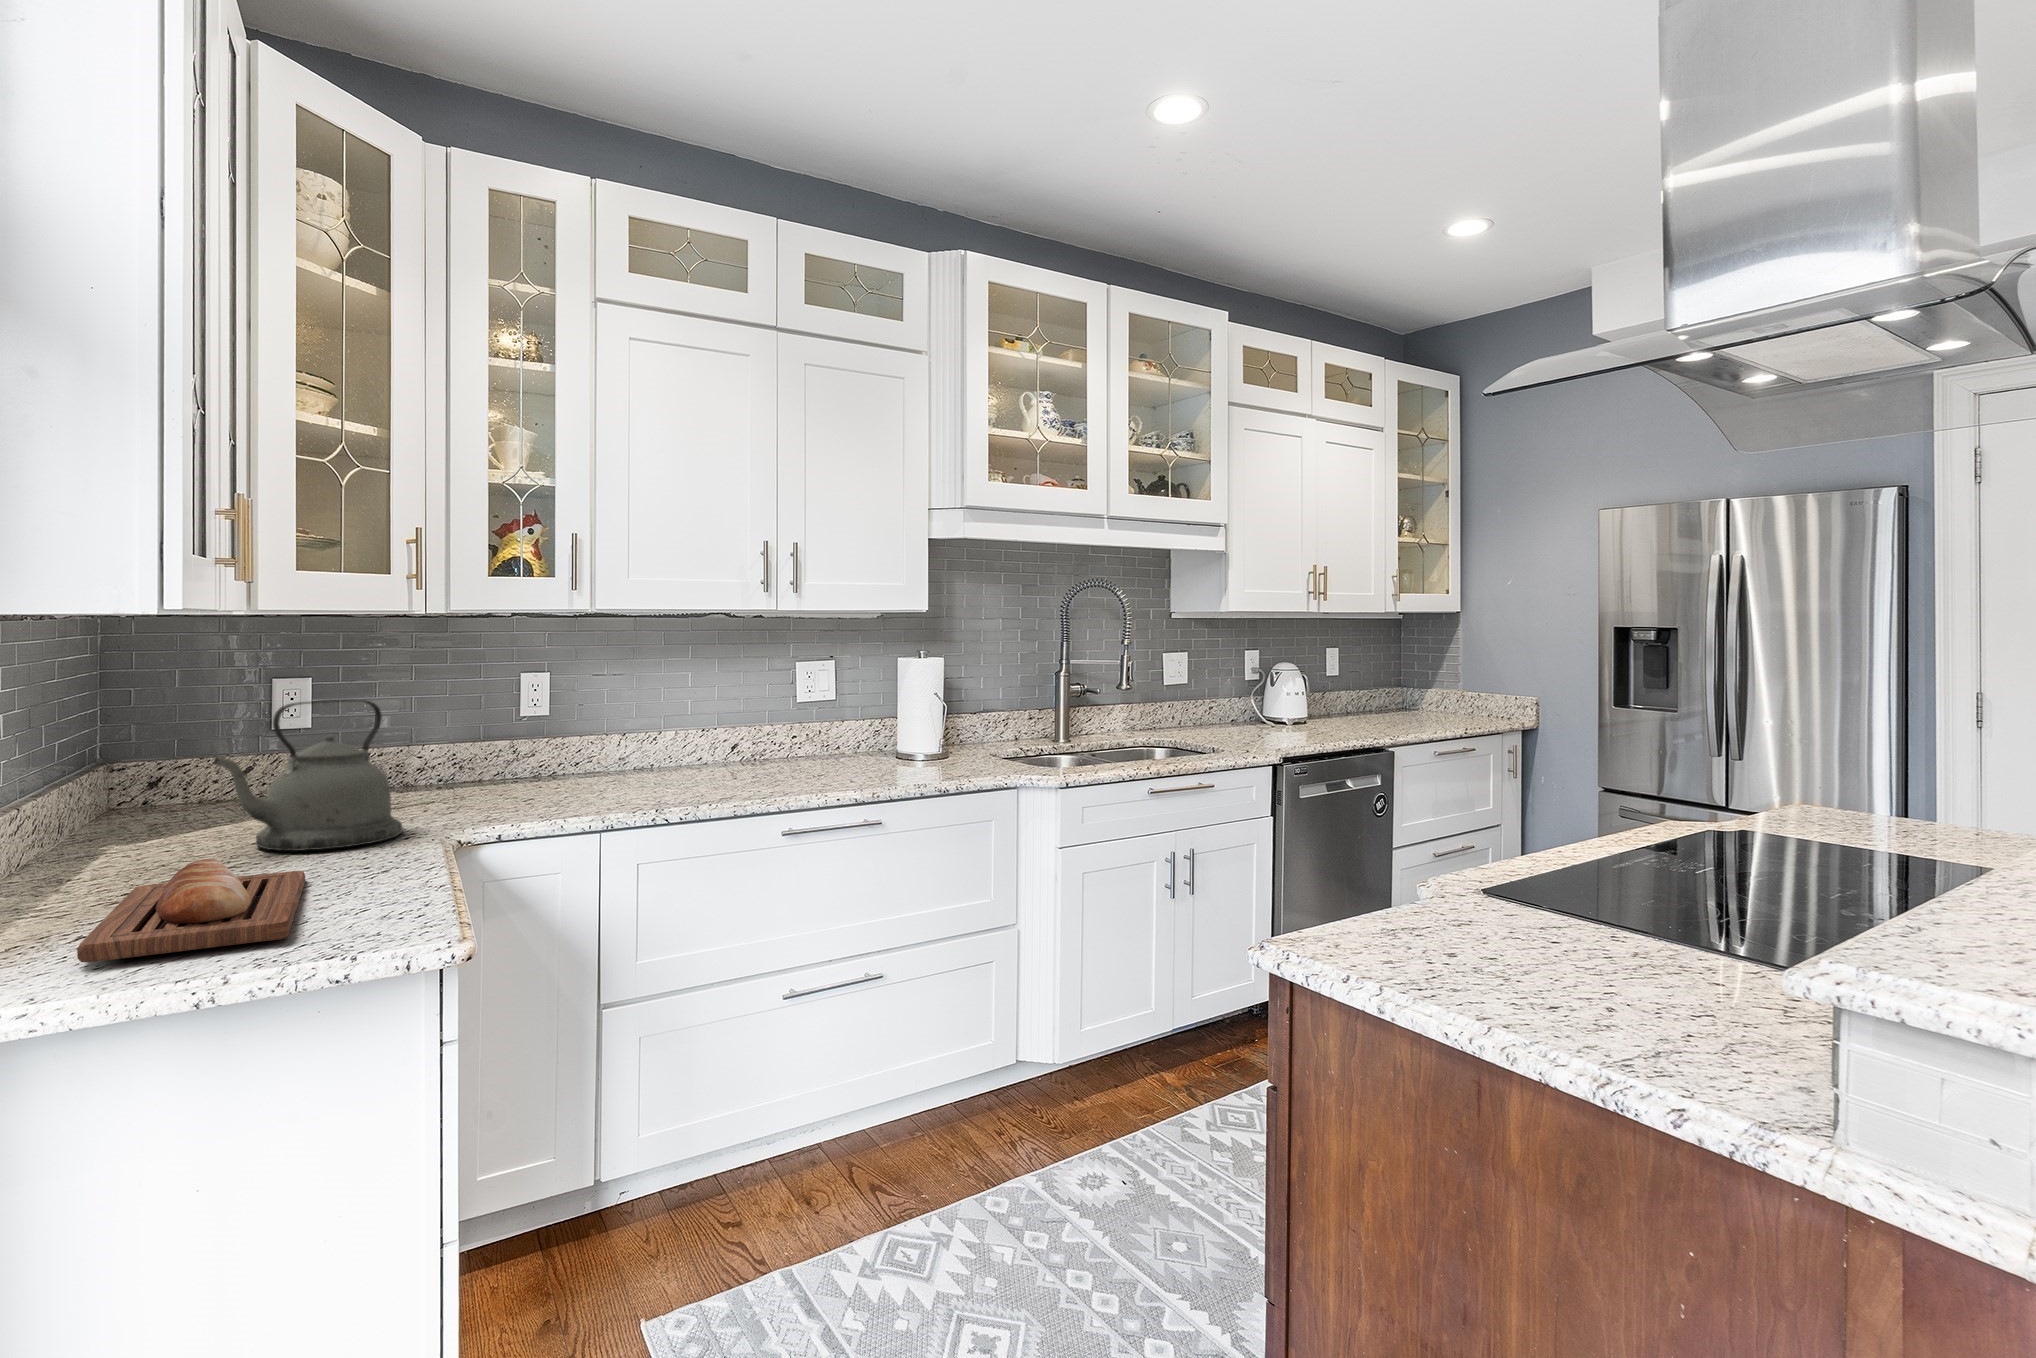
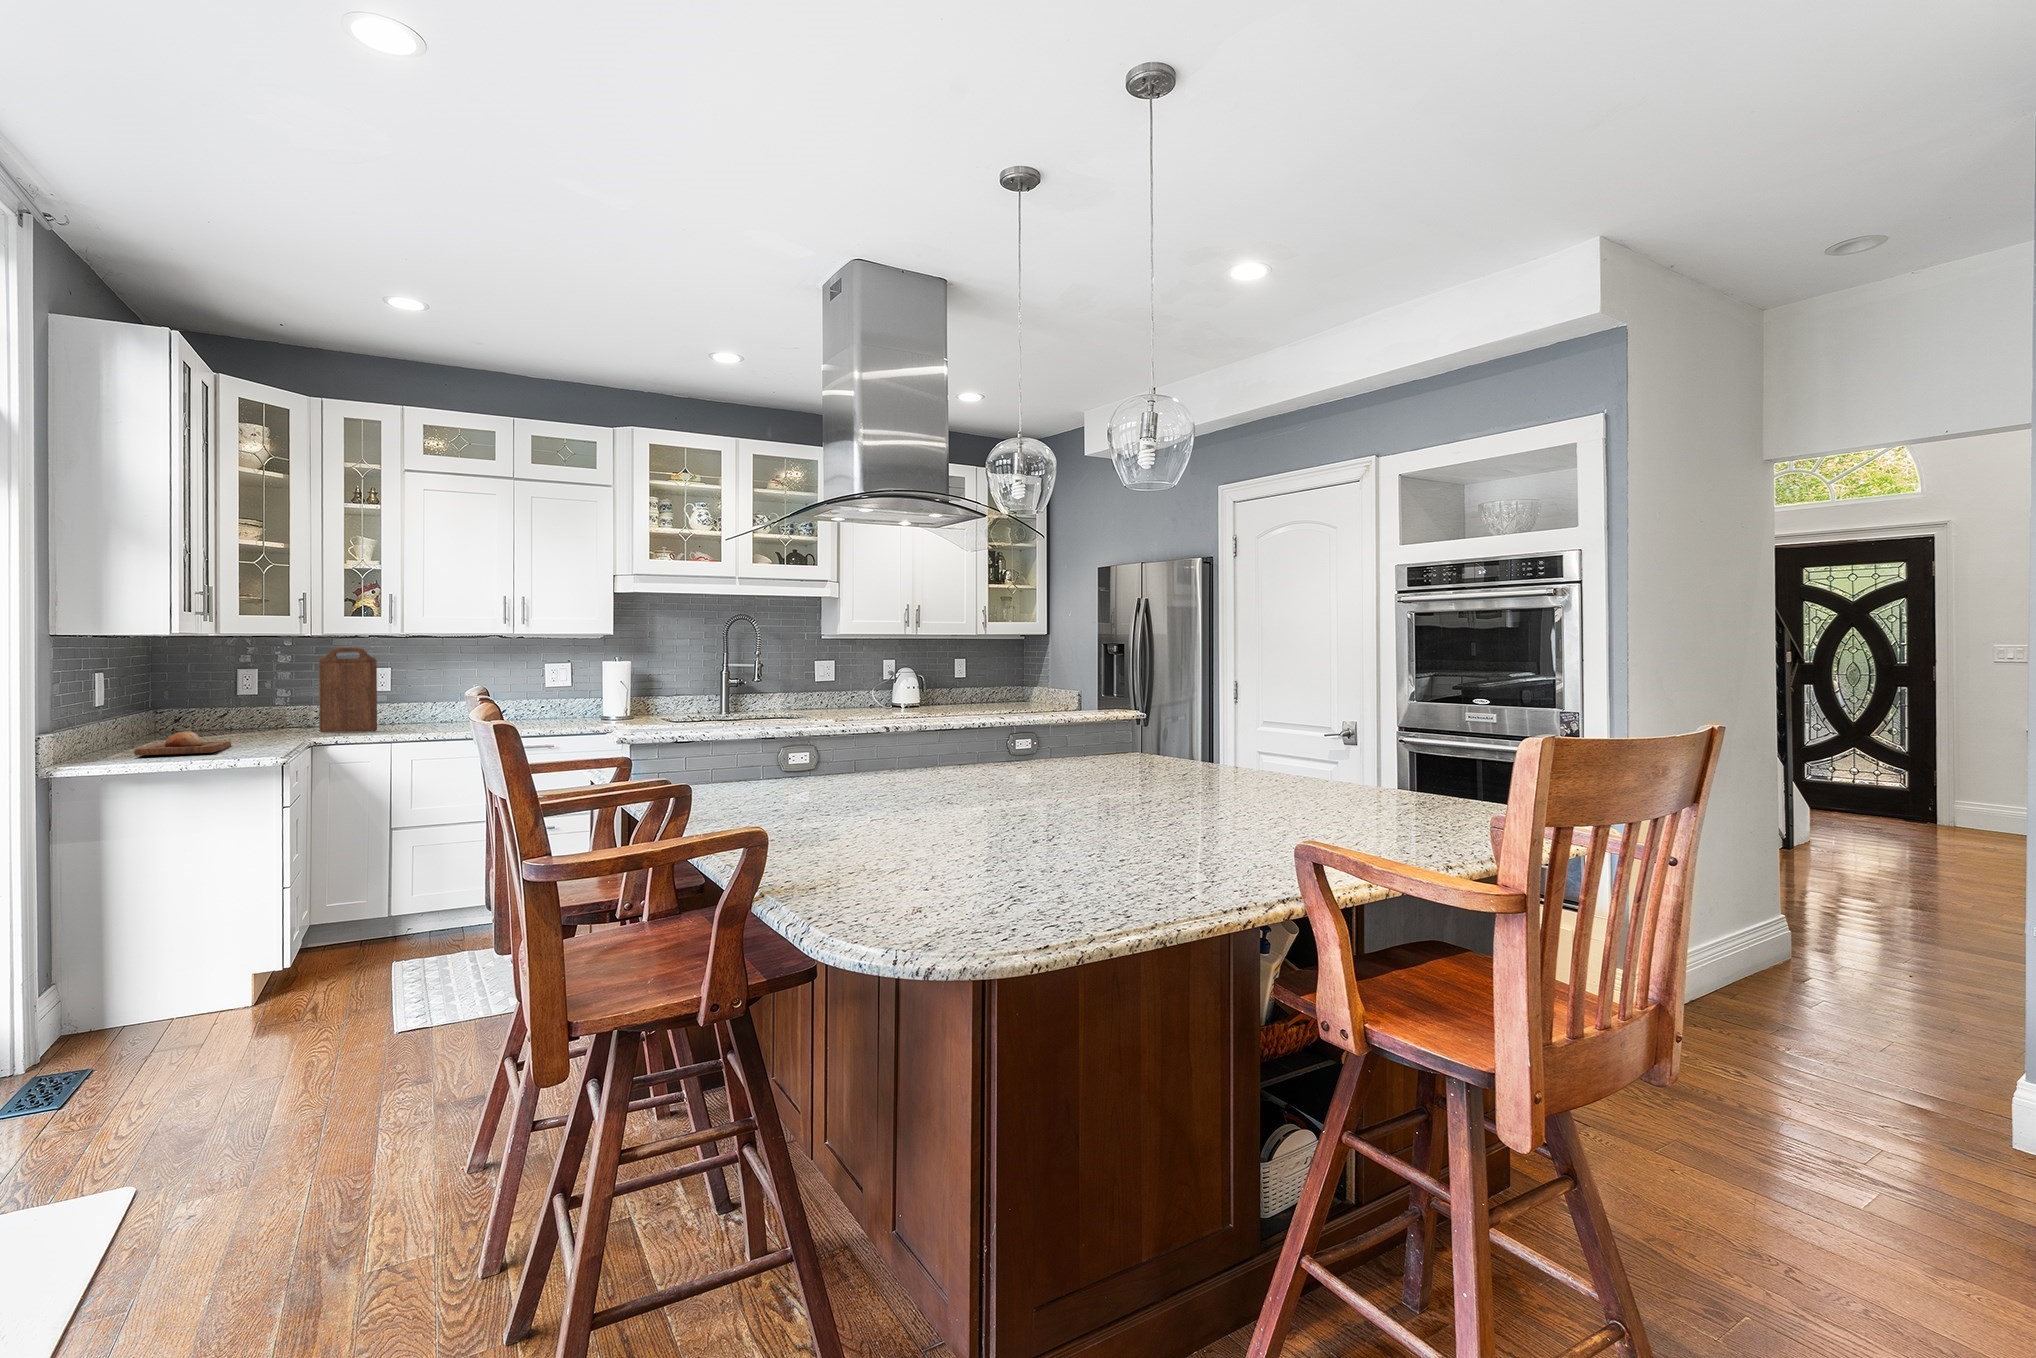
cutting board: none [451,641,563,813] -> present [319,647,377,732]
kettle: present [214,700,403,851] -> none [196,674,288,740]

